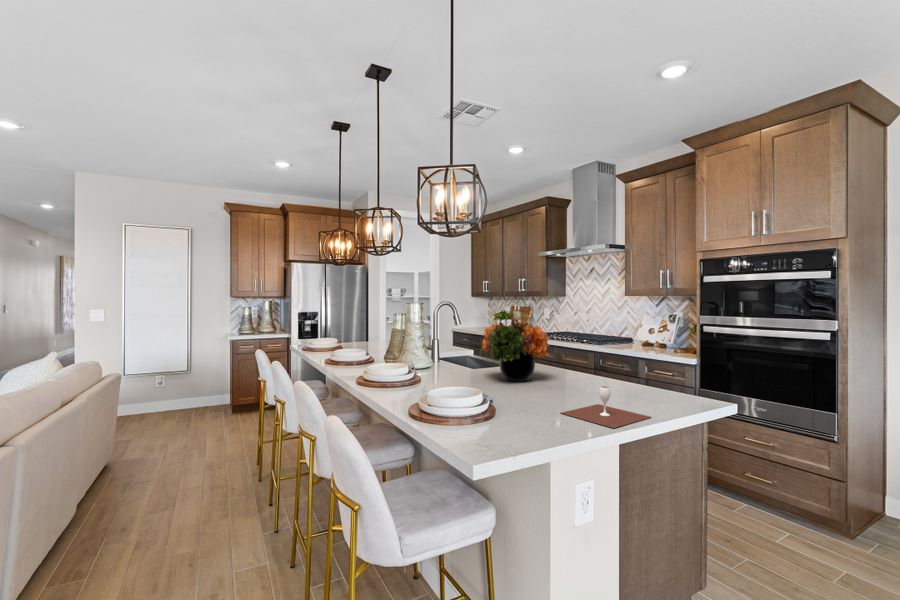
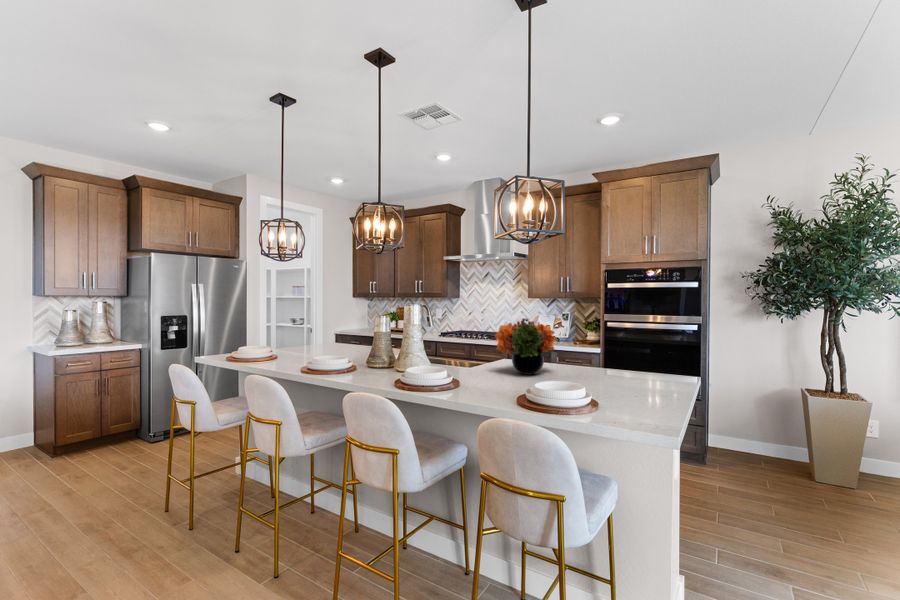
wine glass: present [562,386,651,428] -> none [621,370,679,400]

